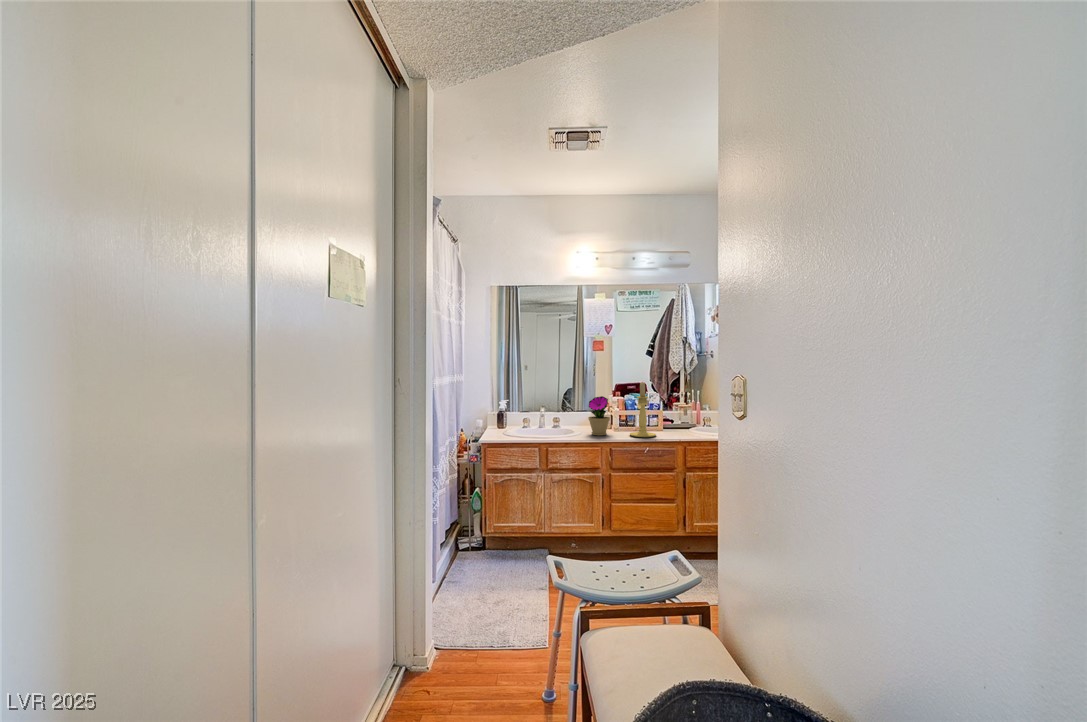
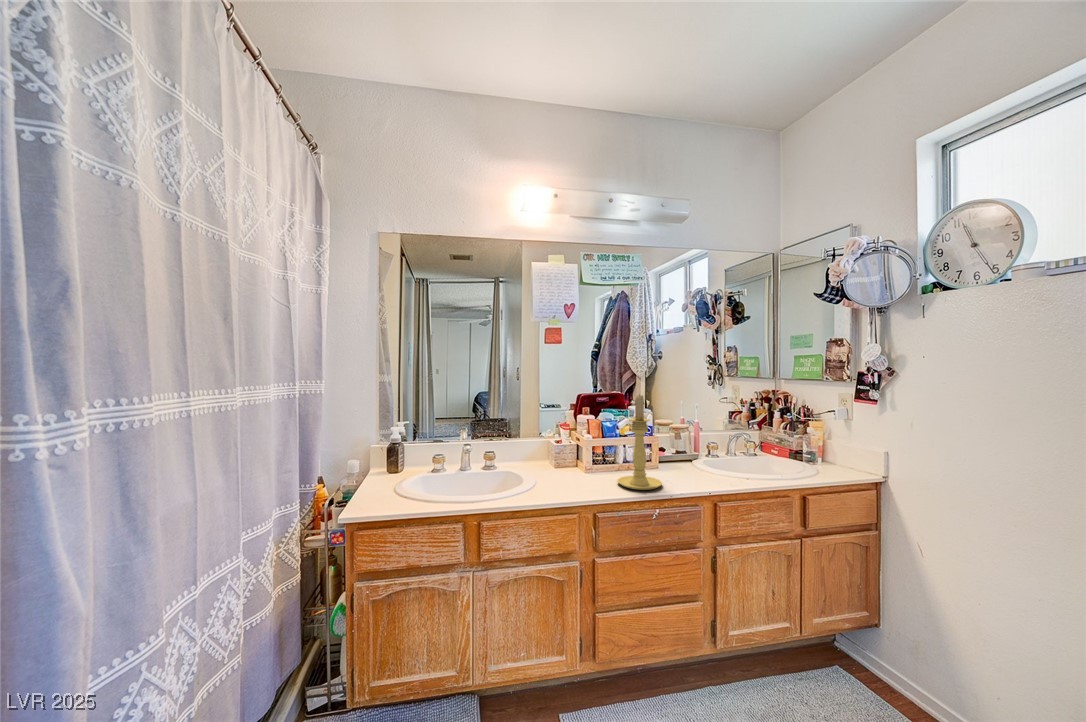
flower pot: present [588,396,610,435] -> none [549,419,585,488]

